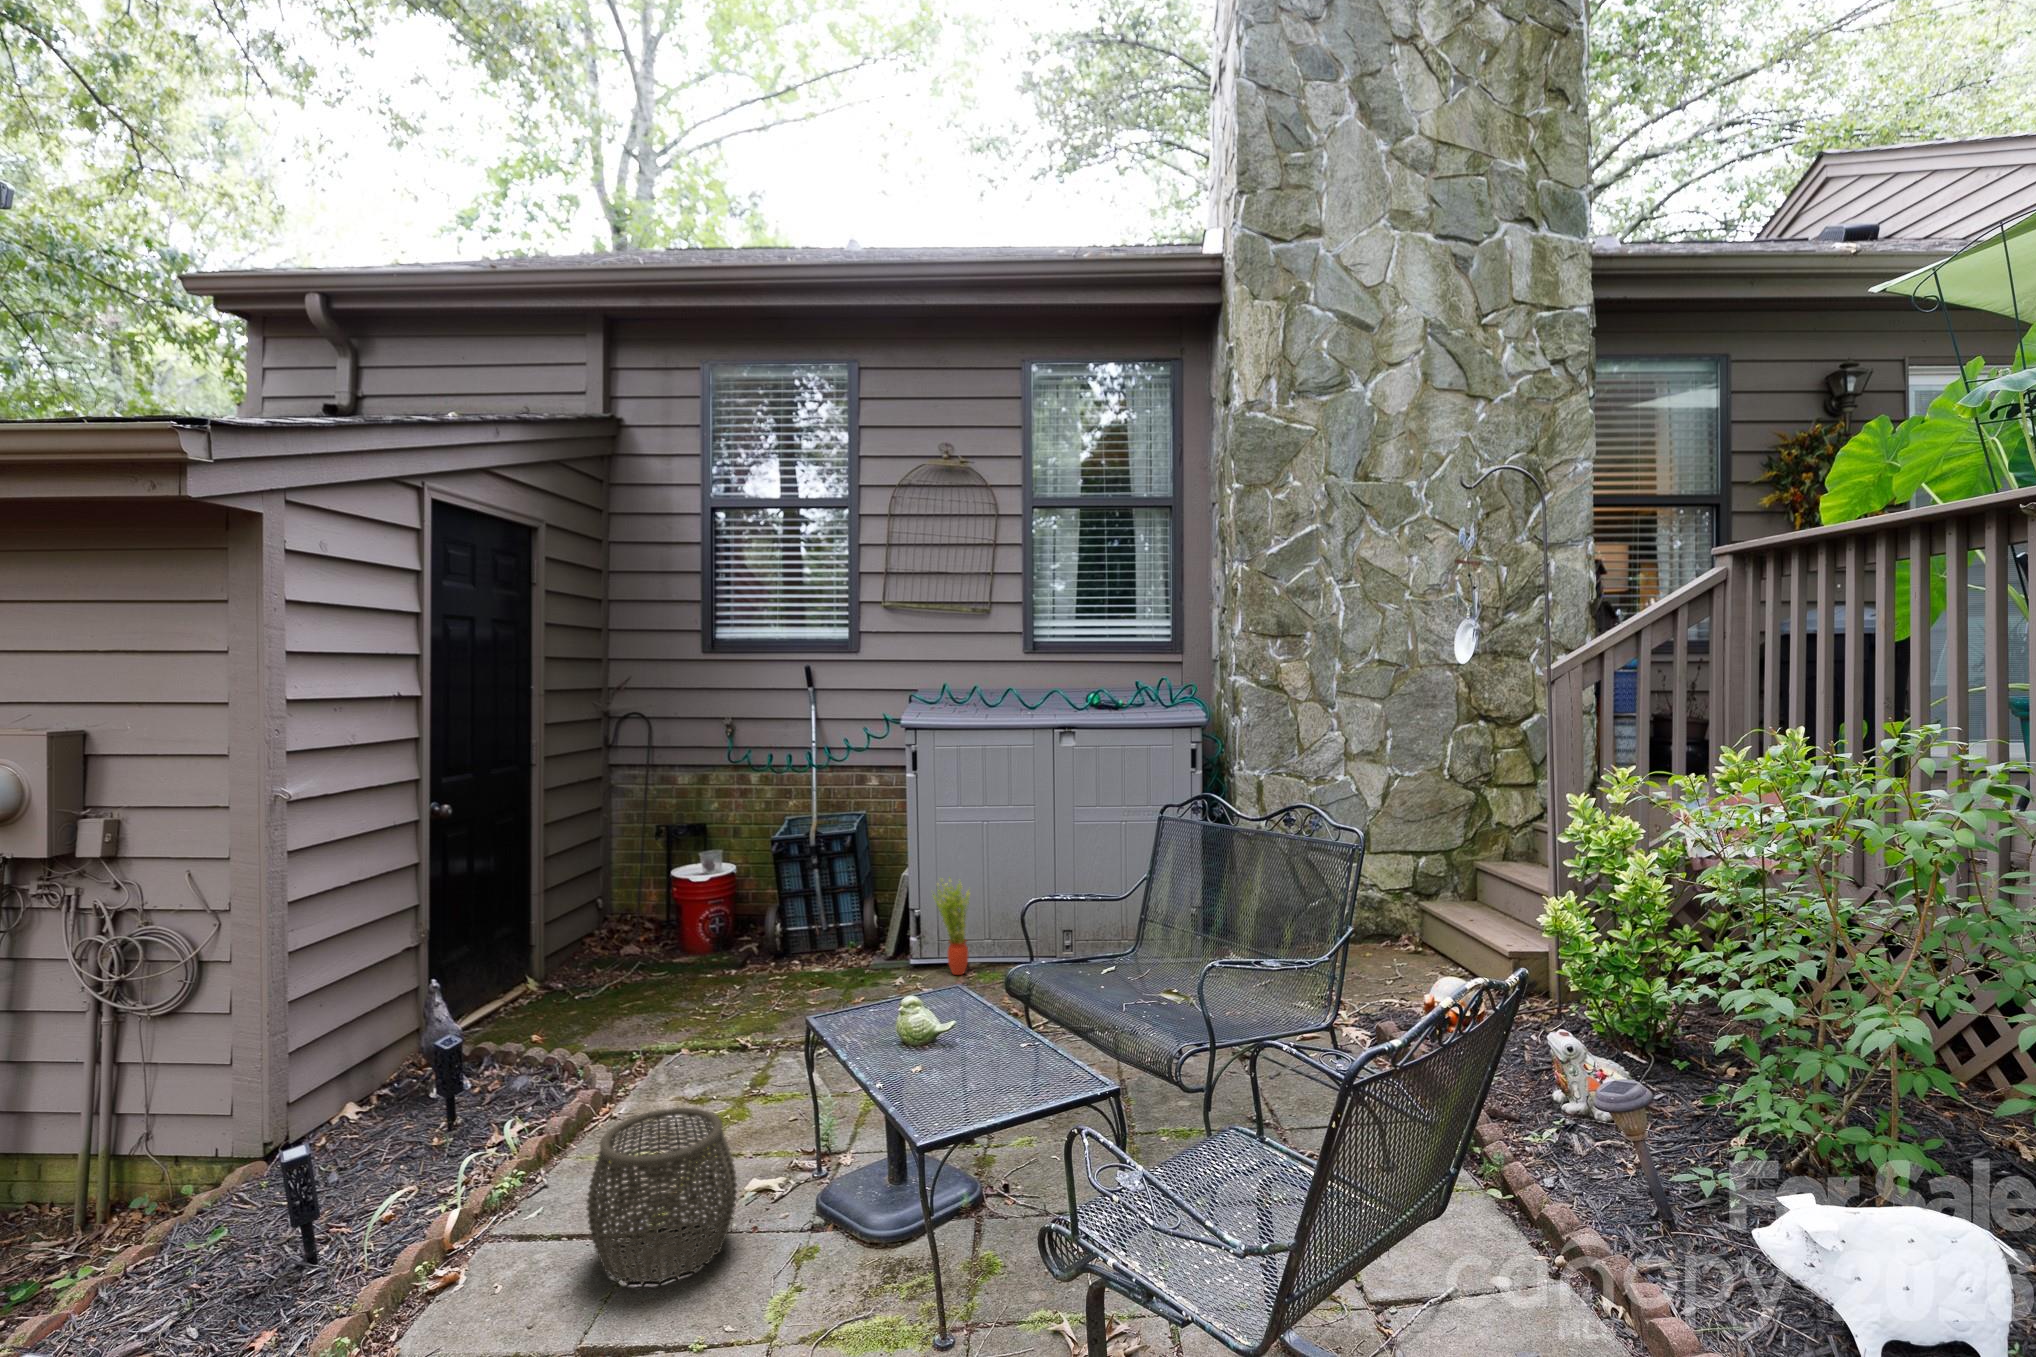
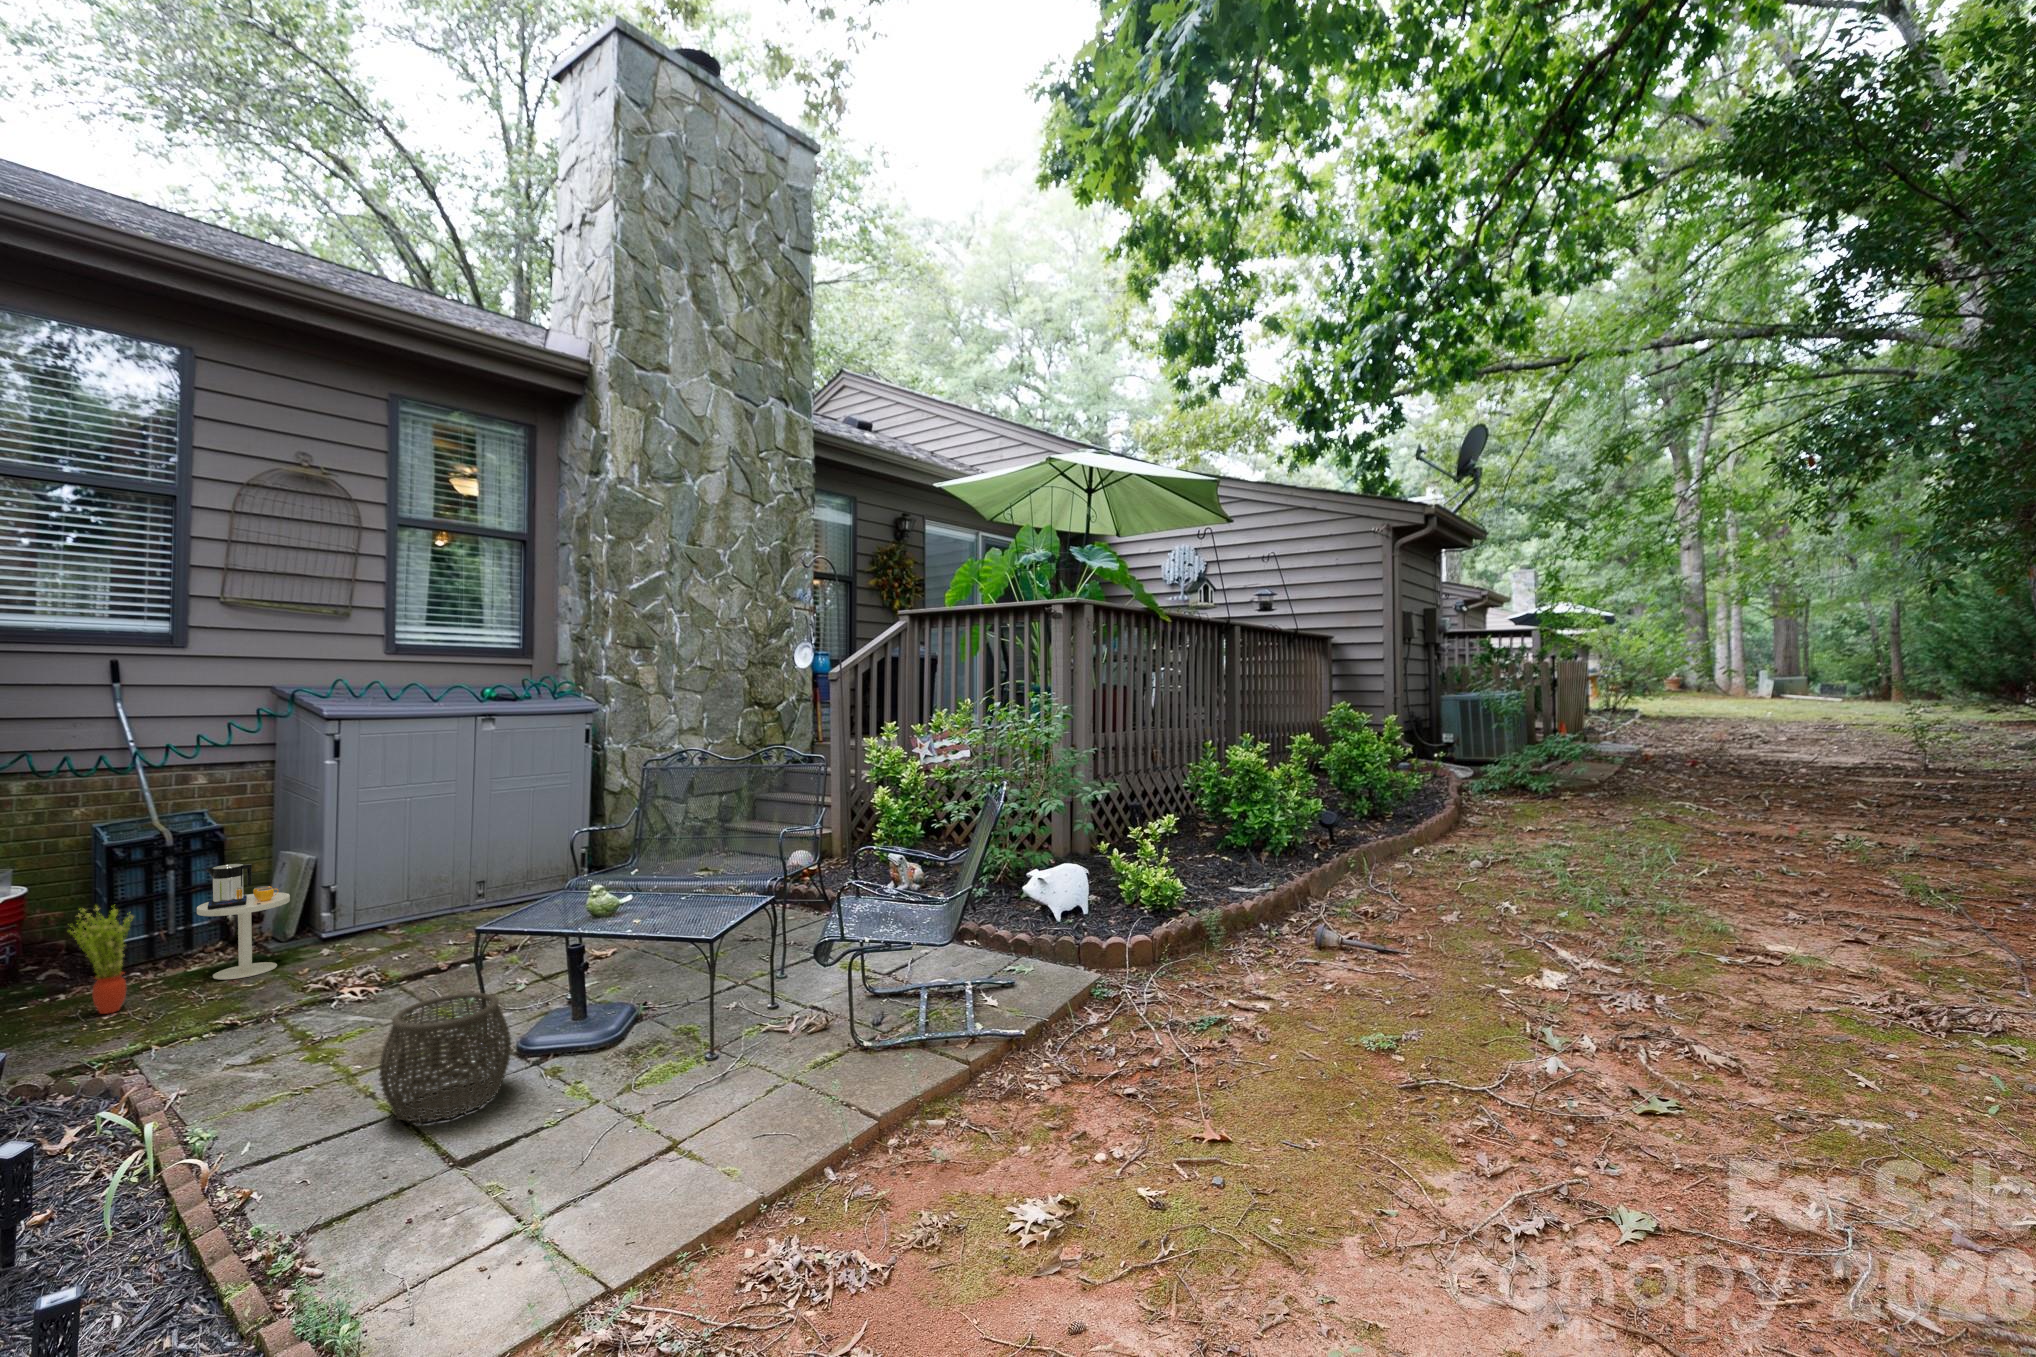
side table: none [810,869,881,986] -> present [197,864,290,980]
potted plant: present [933,877,970,975] -> present [71,906,133,1014]

